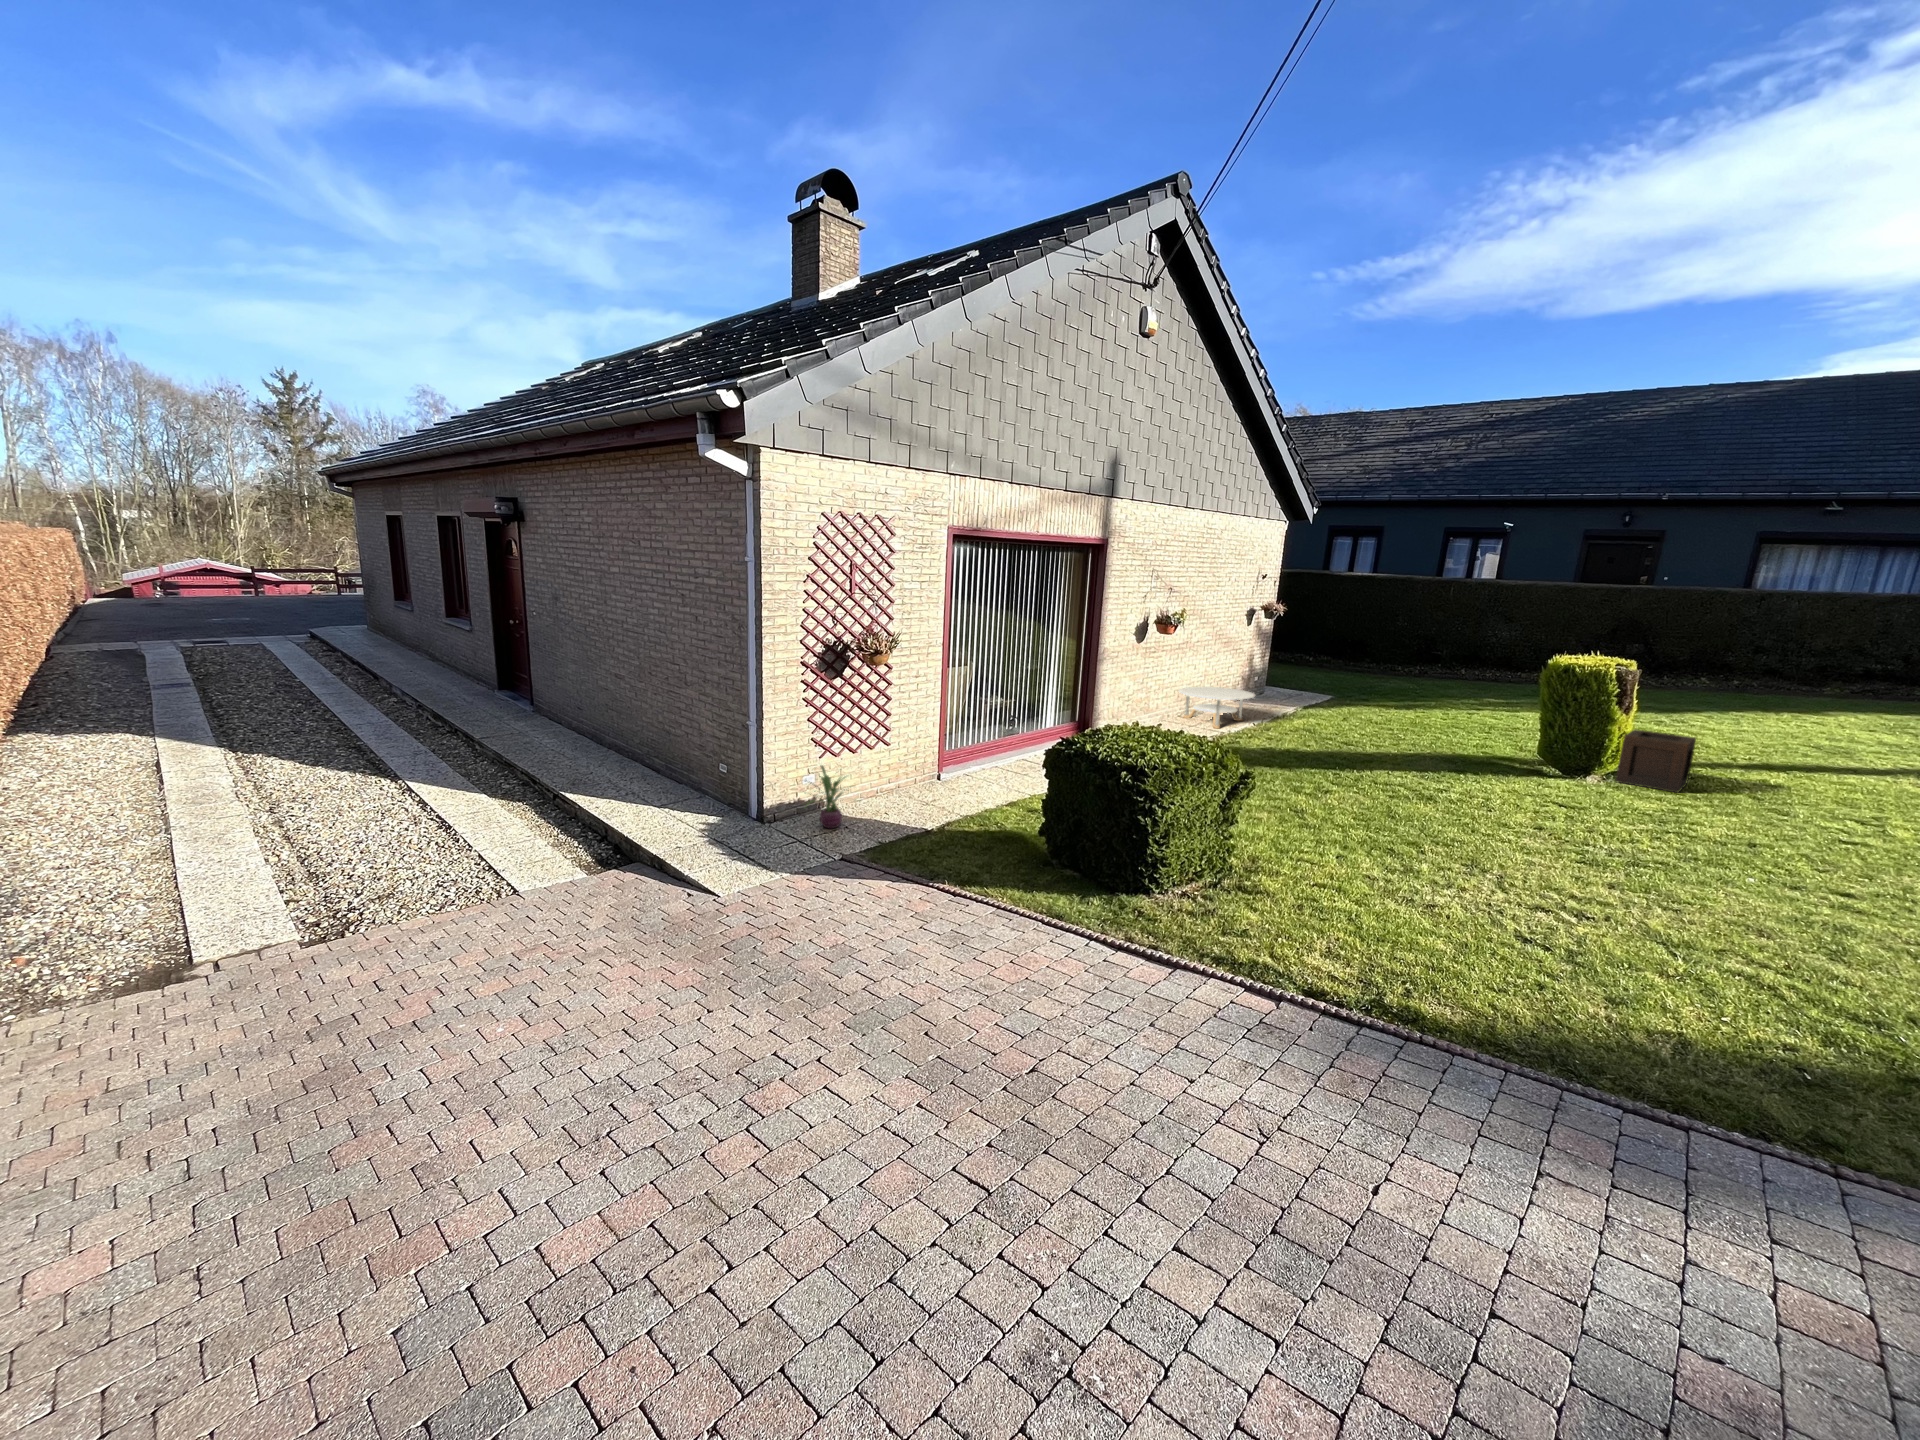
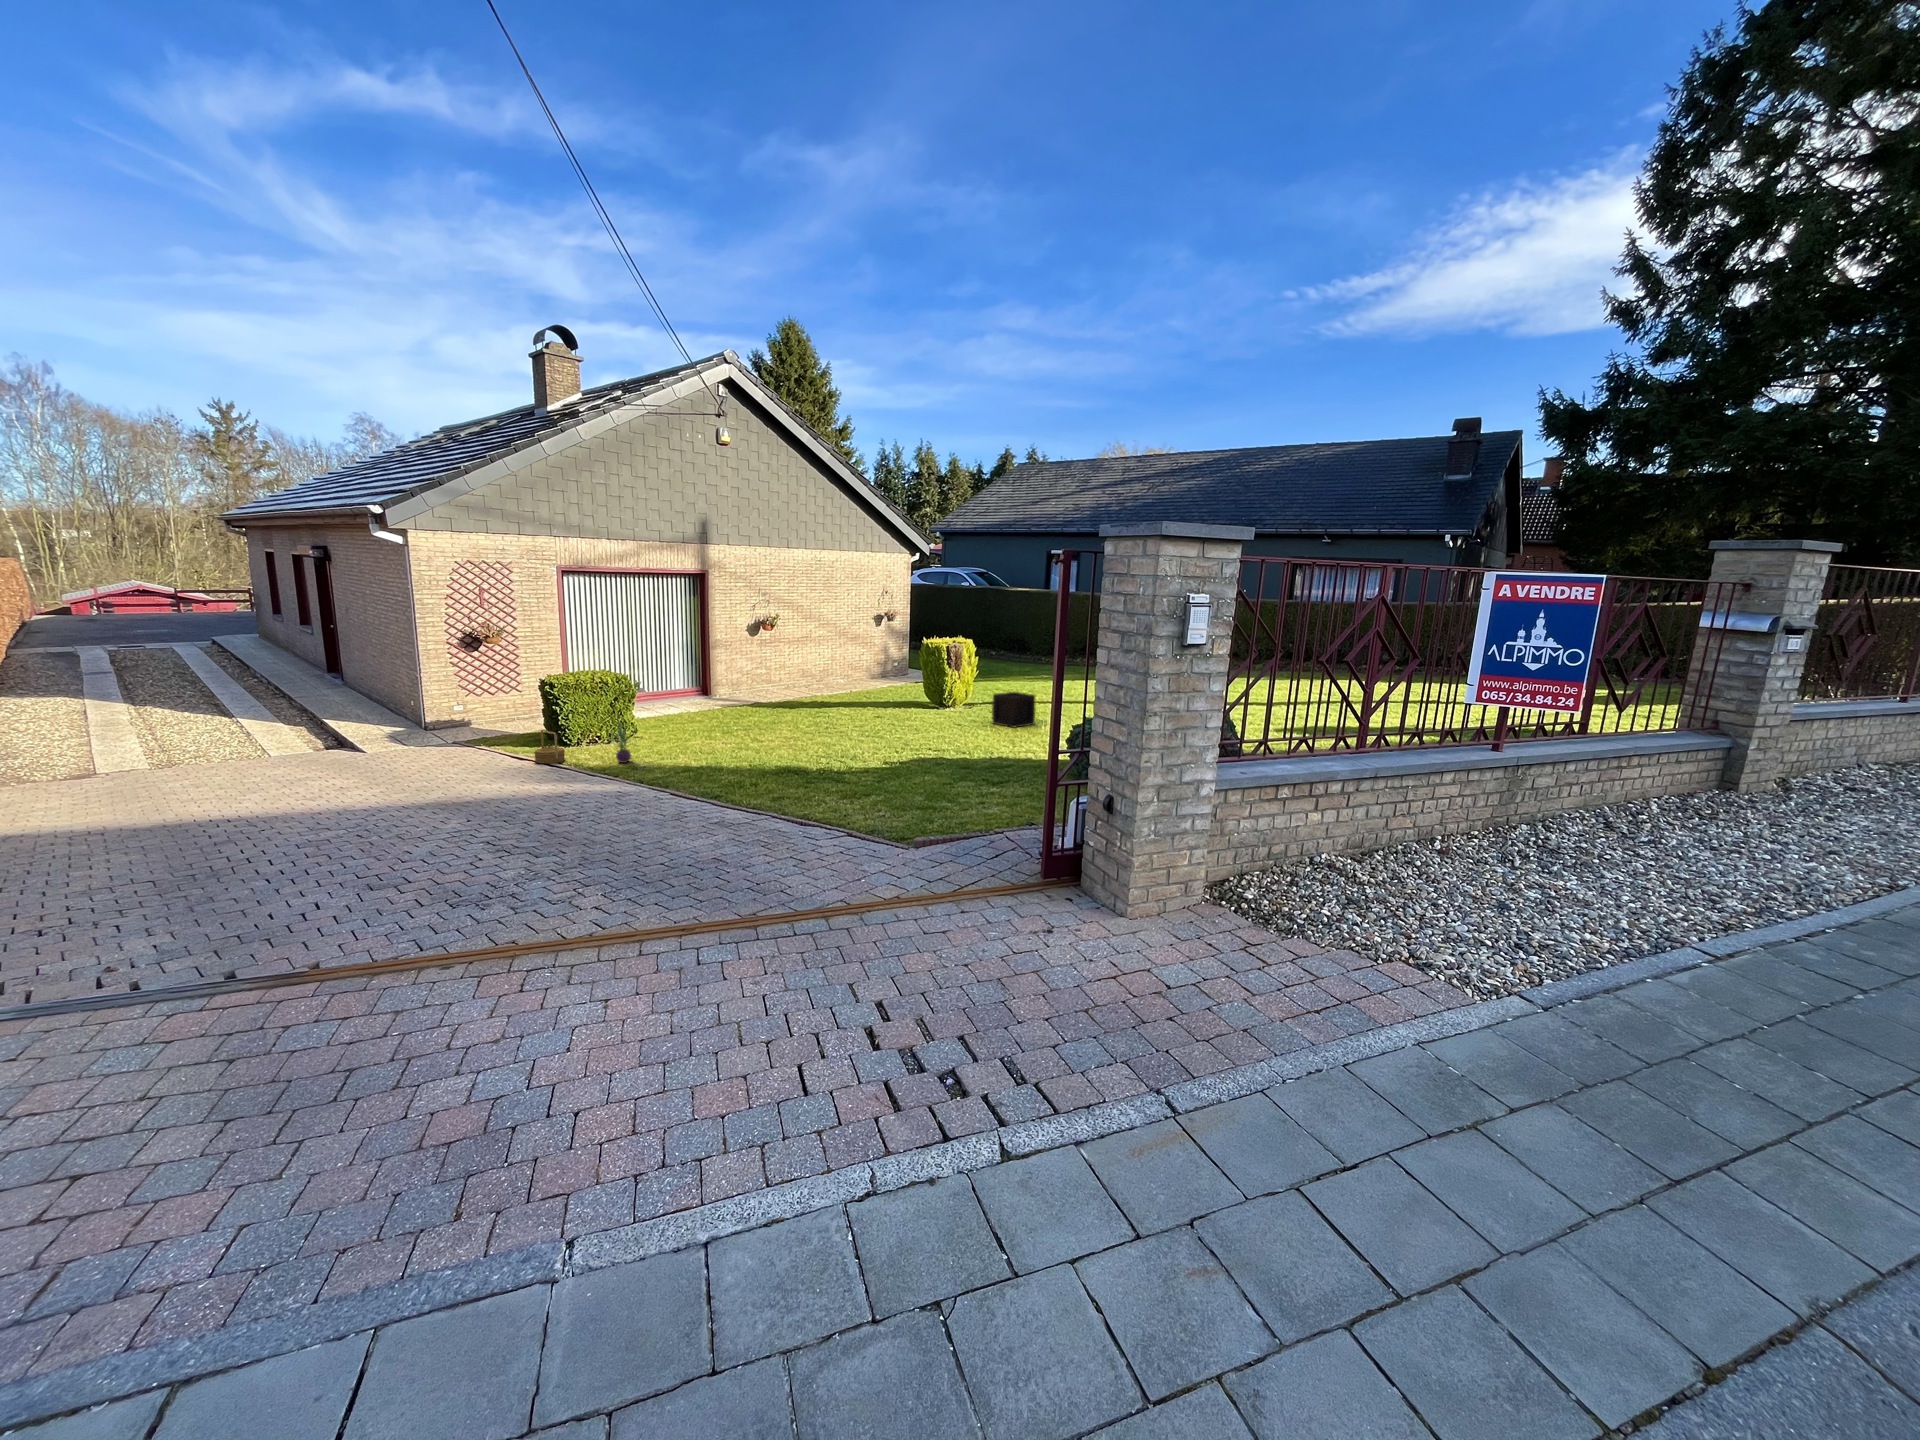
round table: present [1179,687,1255,729] -> none [796,673,847,700]
decorative plant: present [806,766,845,829] -> present [605,724,631,763]
woven basket: none [1066,840,1124,915] -> present [534,729,565,763]

